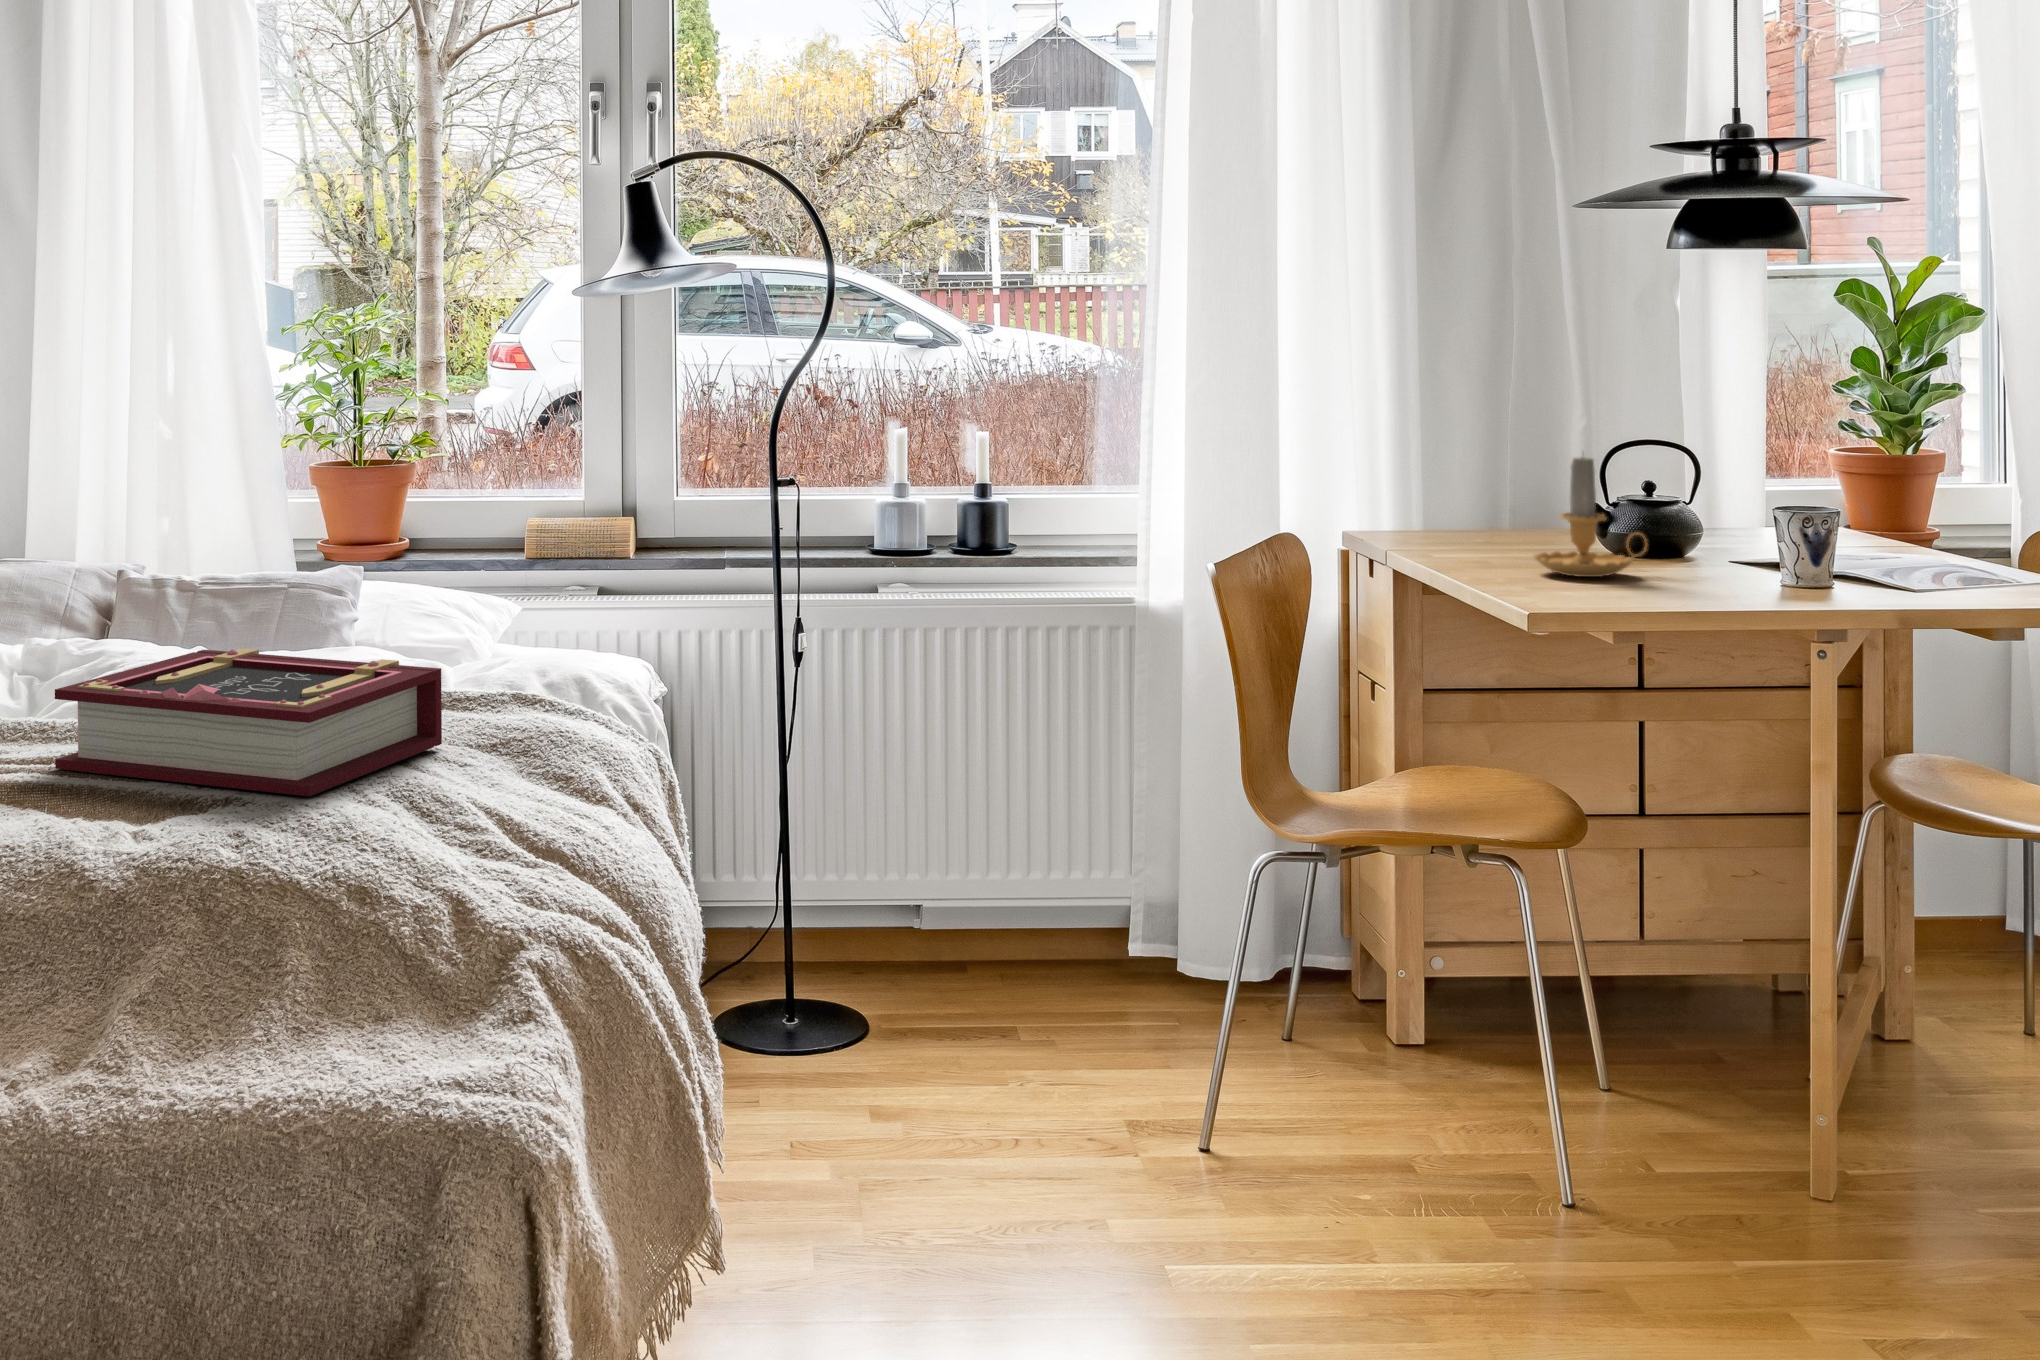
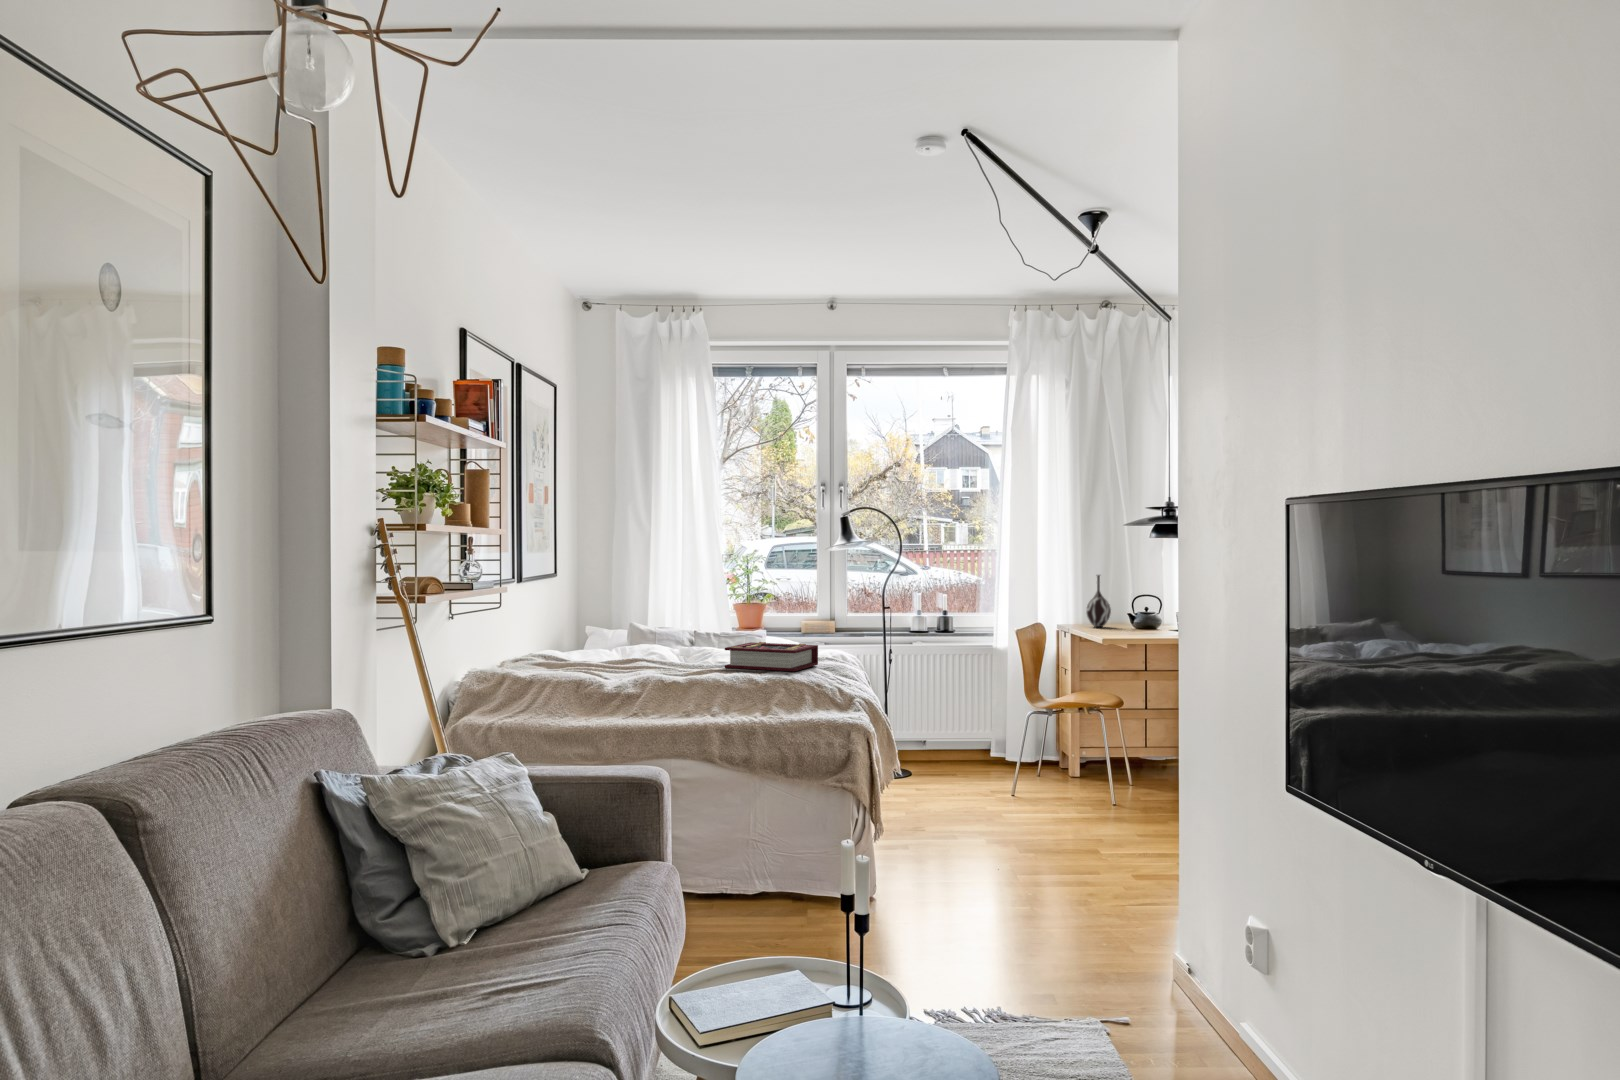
vase: none [1441,371,1525,546] -> present [1086,575,1111,627]
candle: present [1534,457,1647,577] -> none [1109,596,1142,632]

